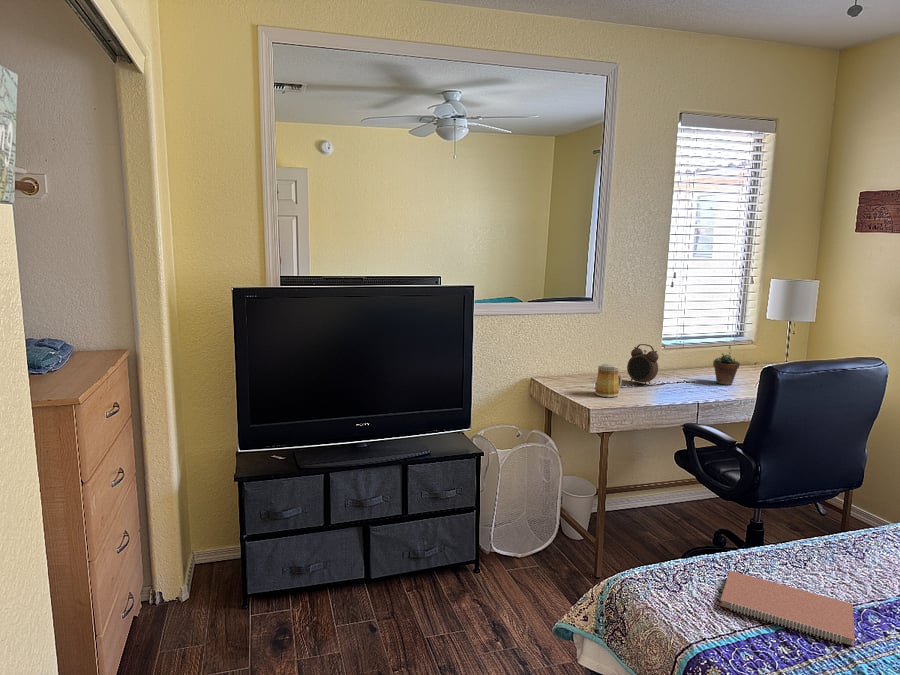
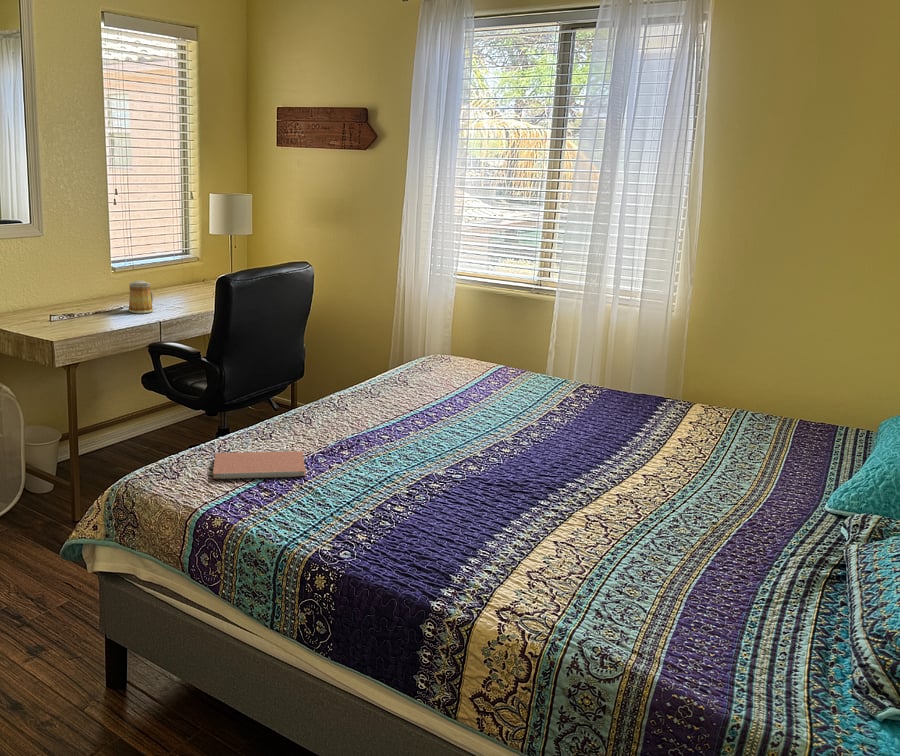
alarm clock: present [627,344,659,386] -> none [76,267,112,312]
succulent plant: present [713,345,740,385] -> none [167,262,192,303]
mug: present [595,364,622,397] -> present [128,281,153,313]

